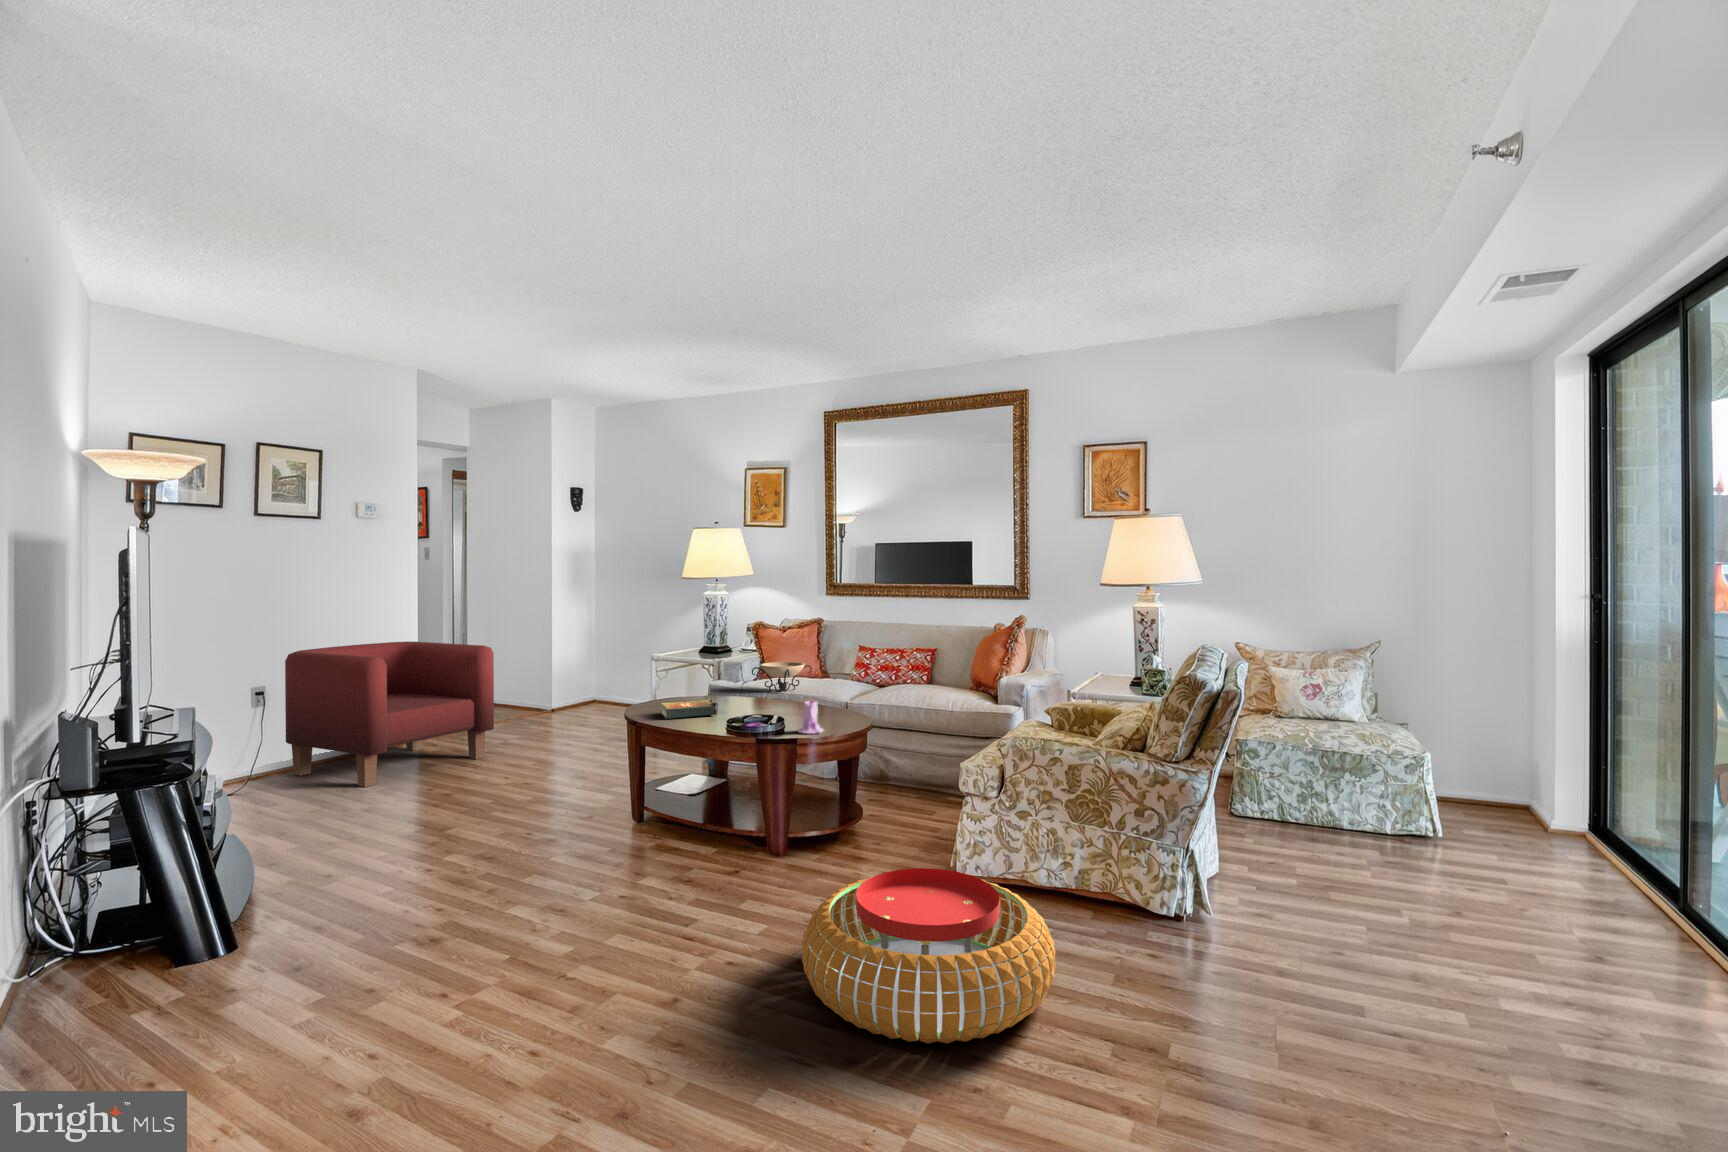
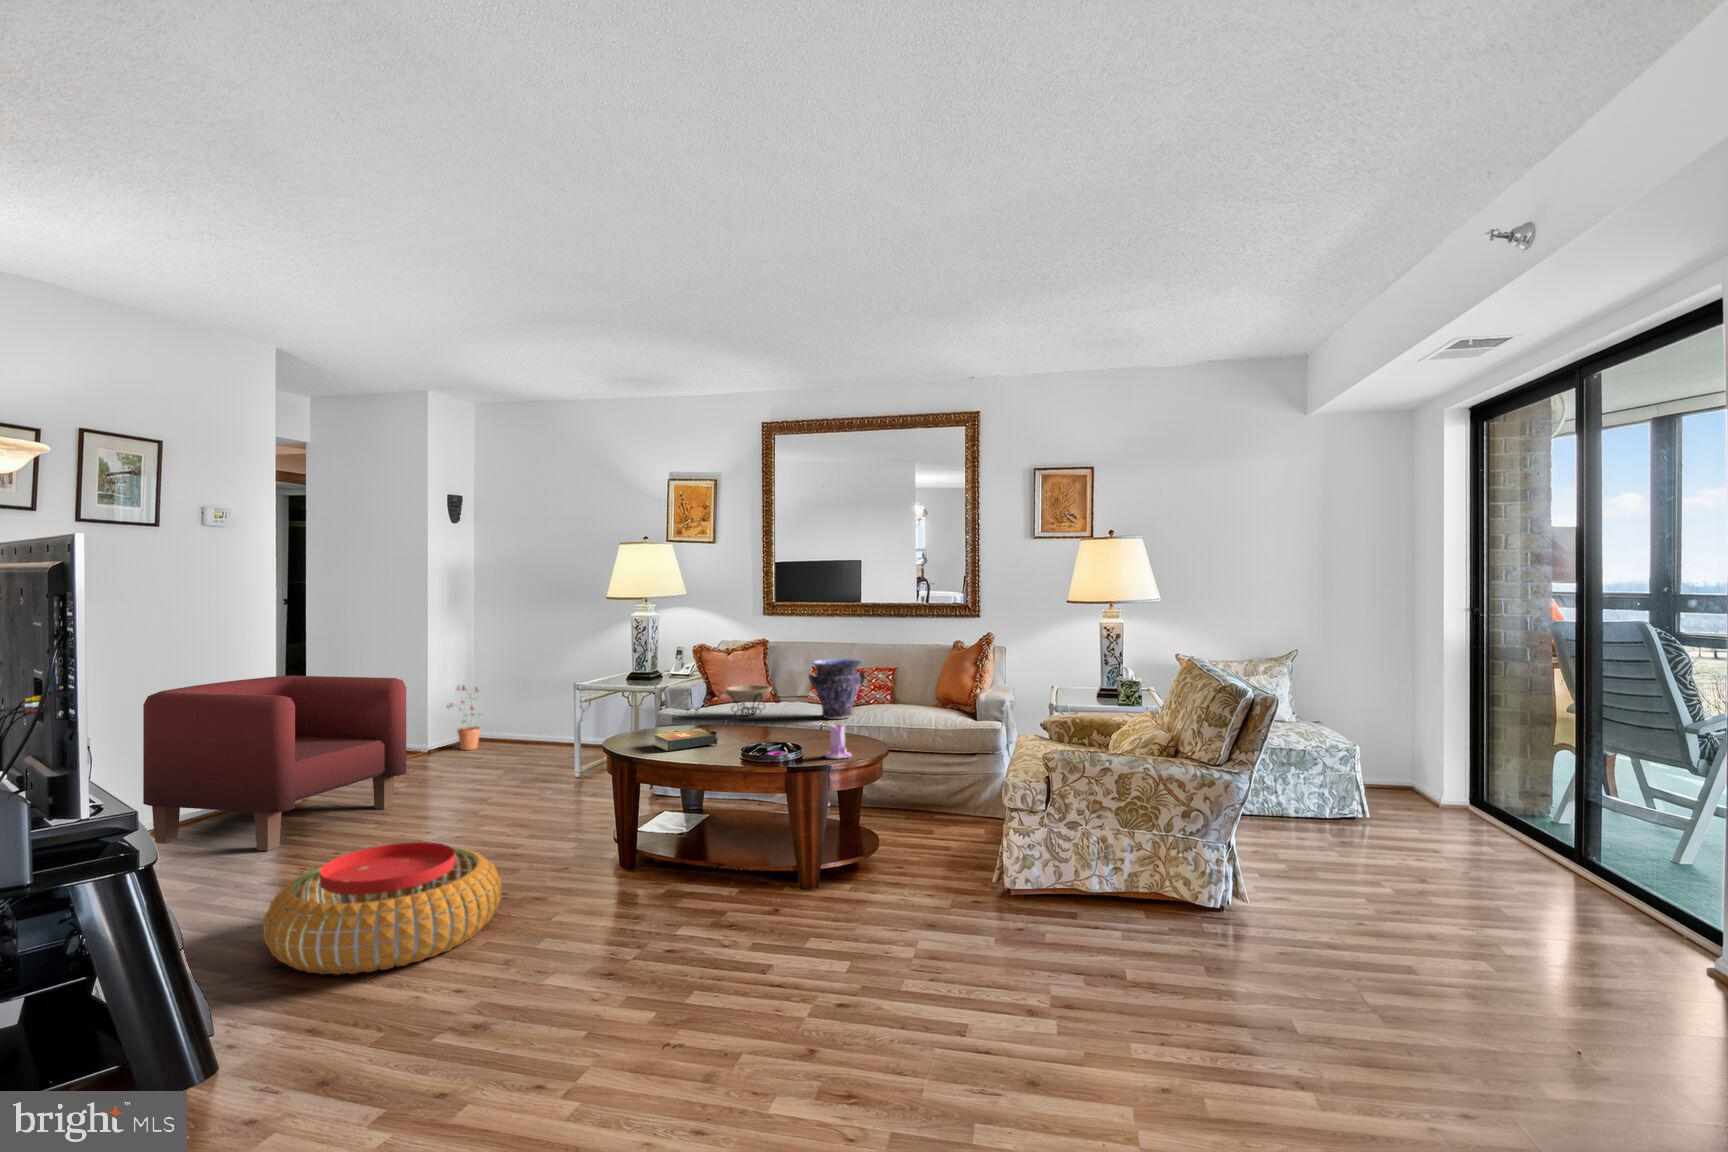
vase: none [833,639,889,697] -> present [809,659,865,719]
potted plant: none [562,655,595,713] -> present [447,685,481,750]
pouf: present [802,868,1056,1044] -> present [263,842,501,975]

